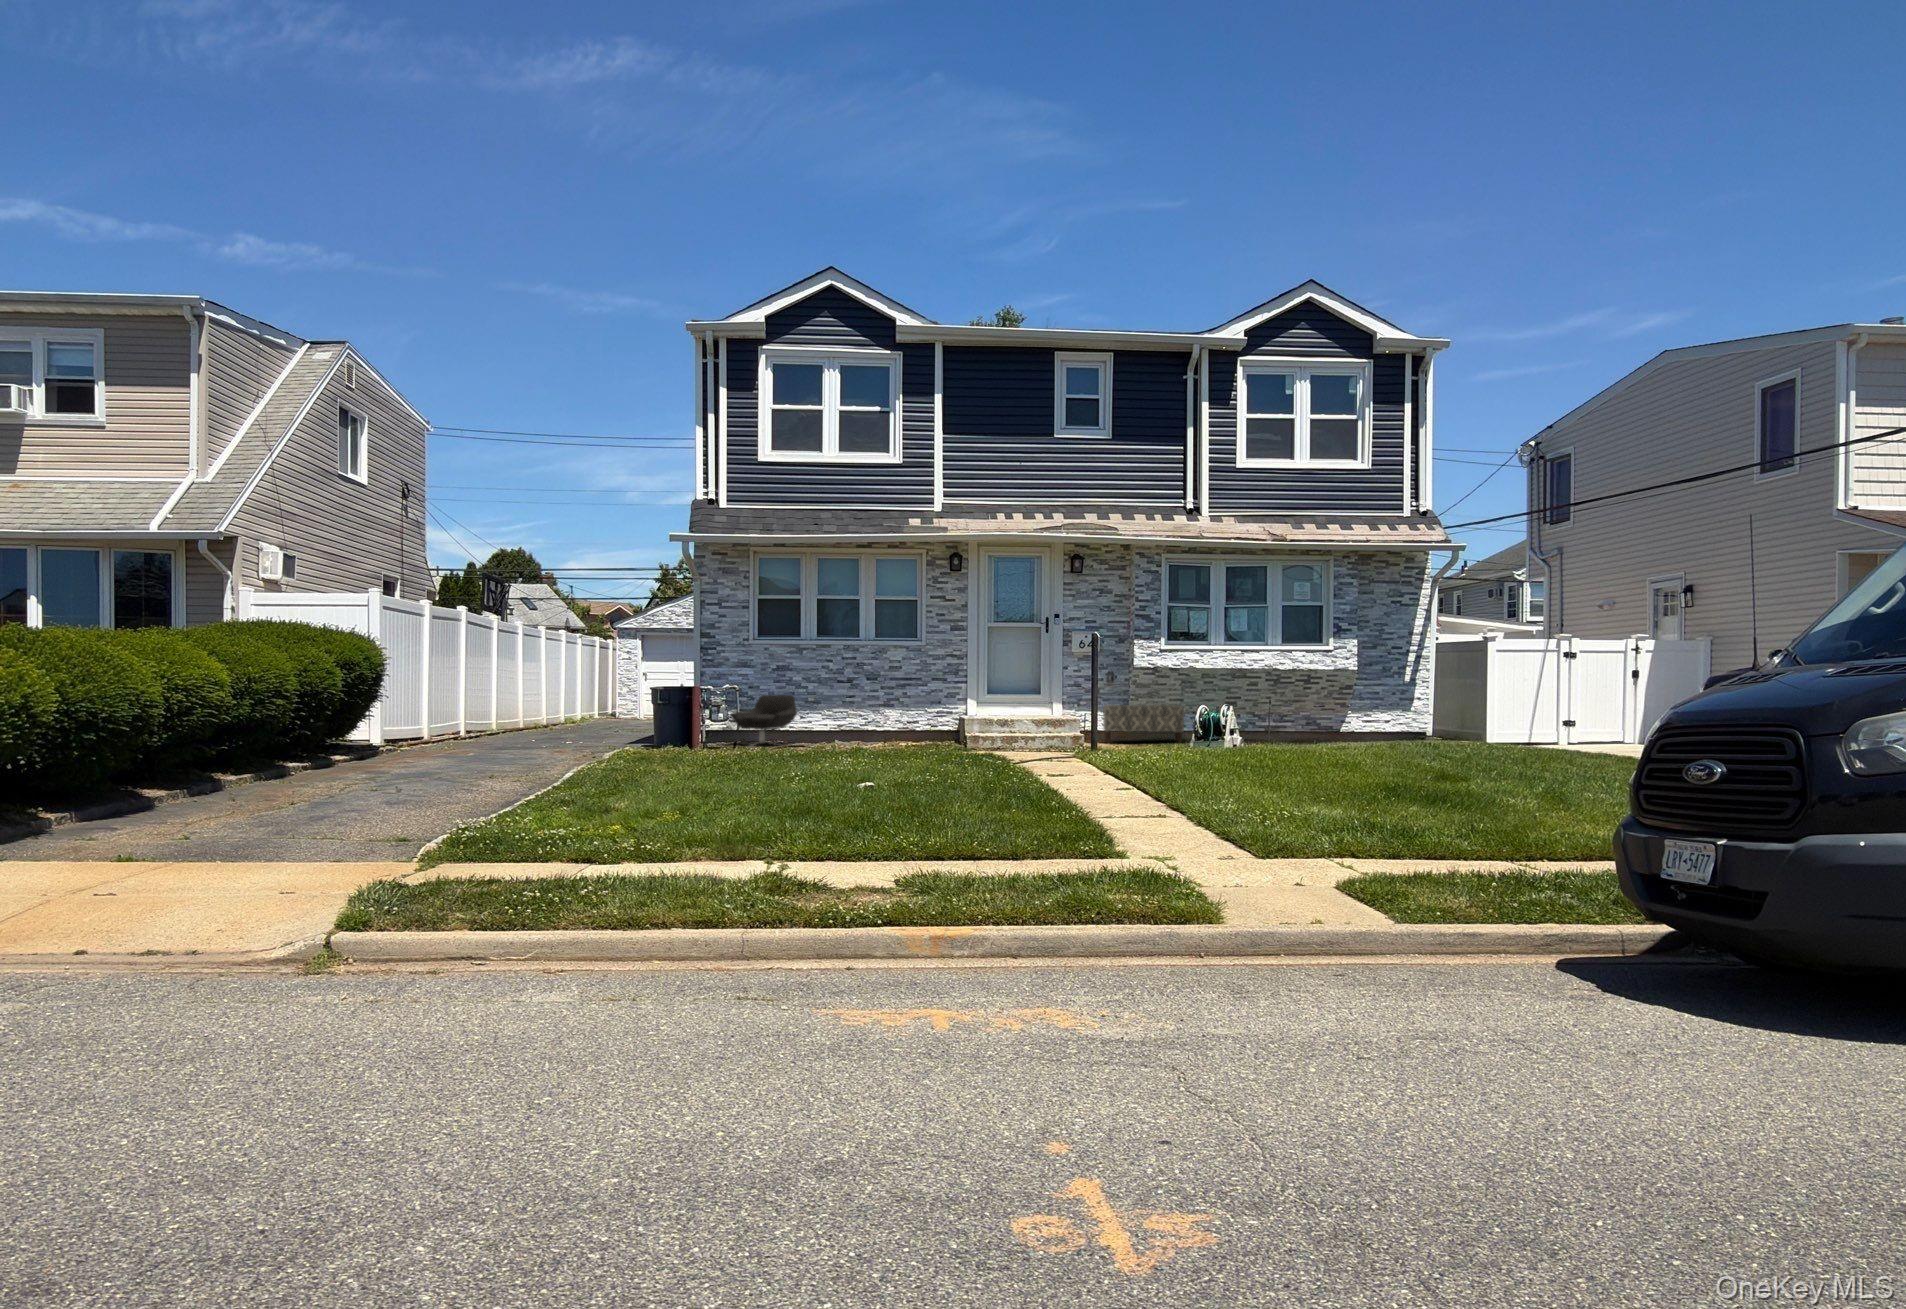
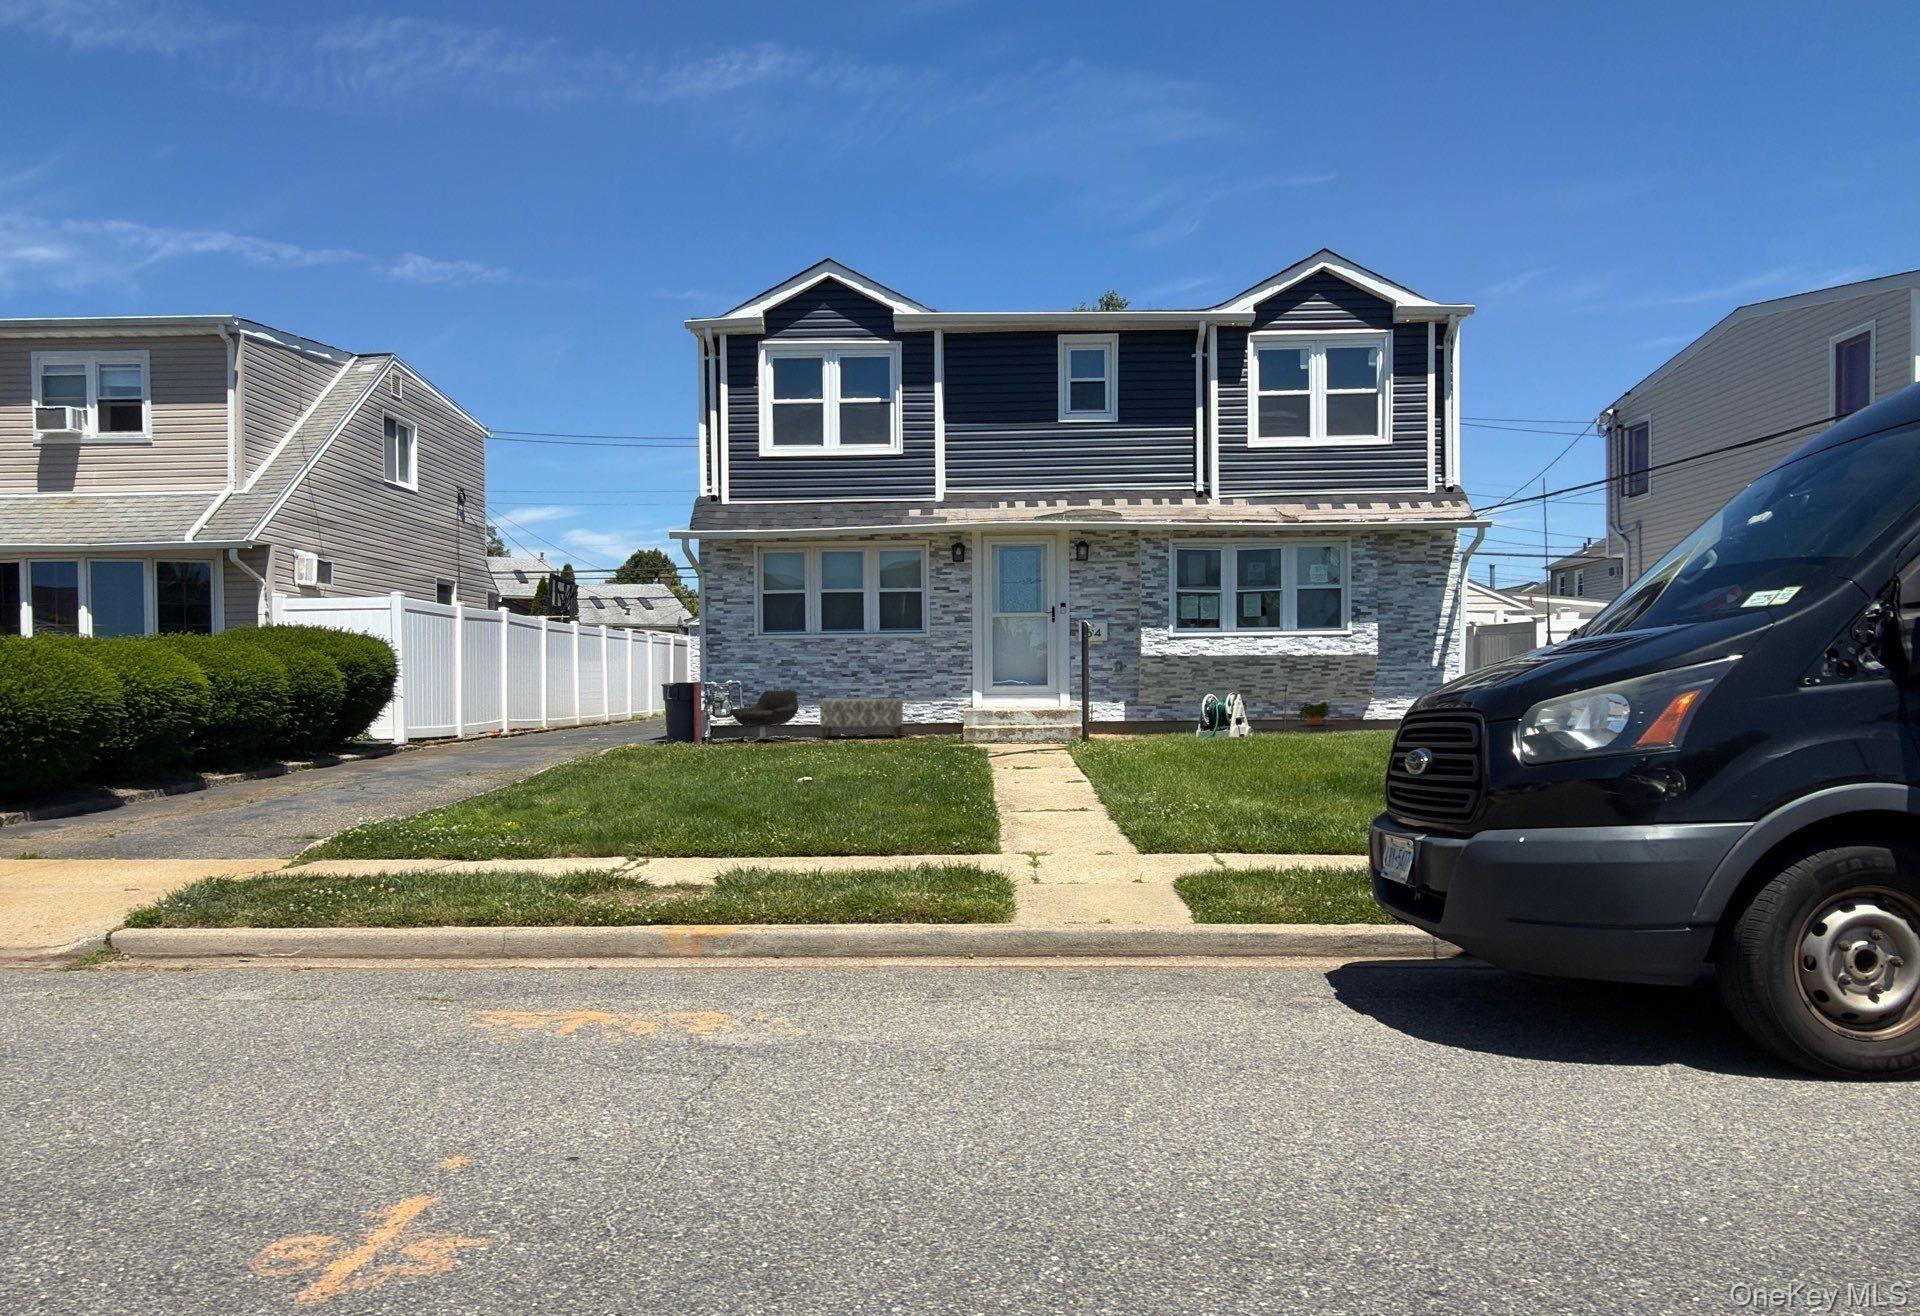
bench: present [1103,705,1184,743] -> present [820,699,903,738]
potted plant: none [1281,715,1313,738] -> present [1297,702,1329,725]

